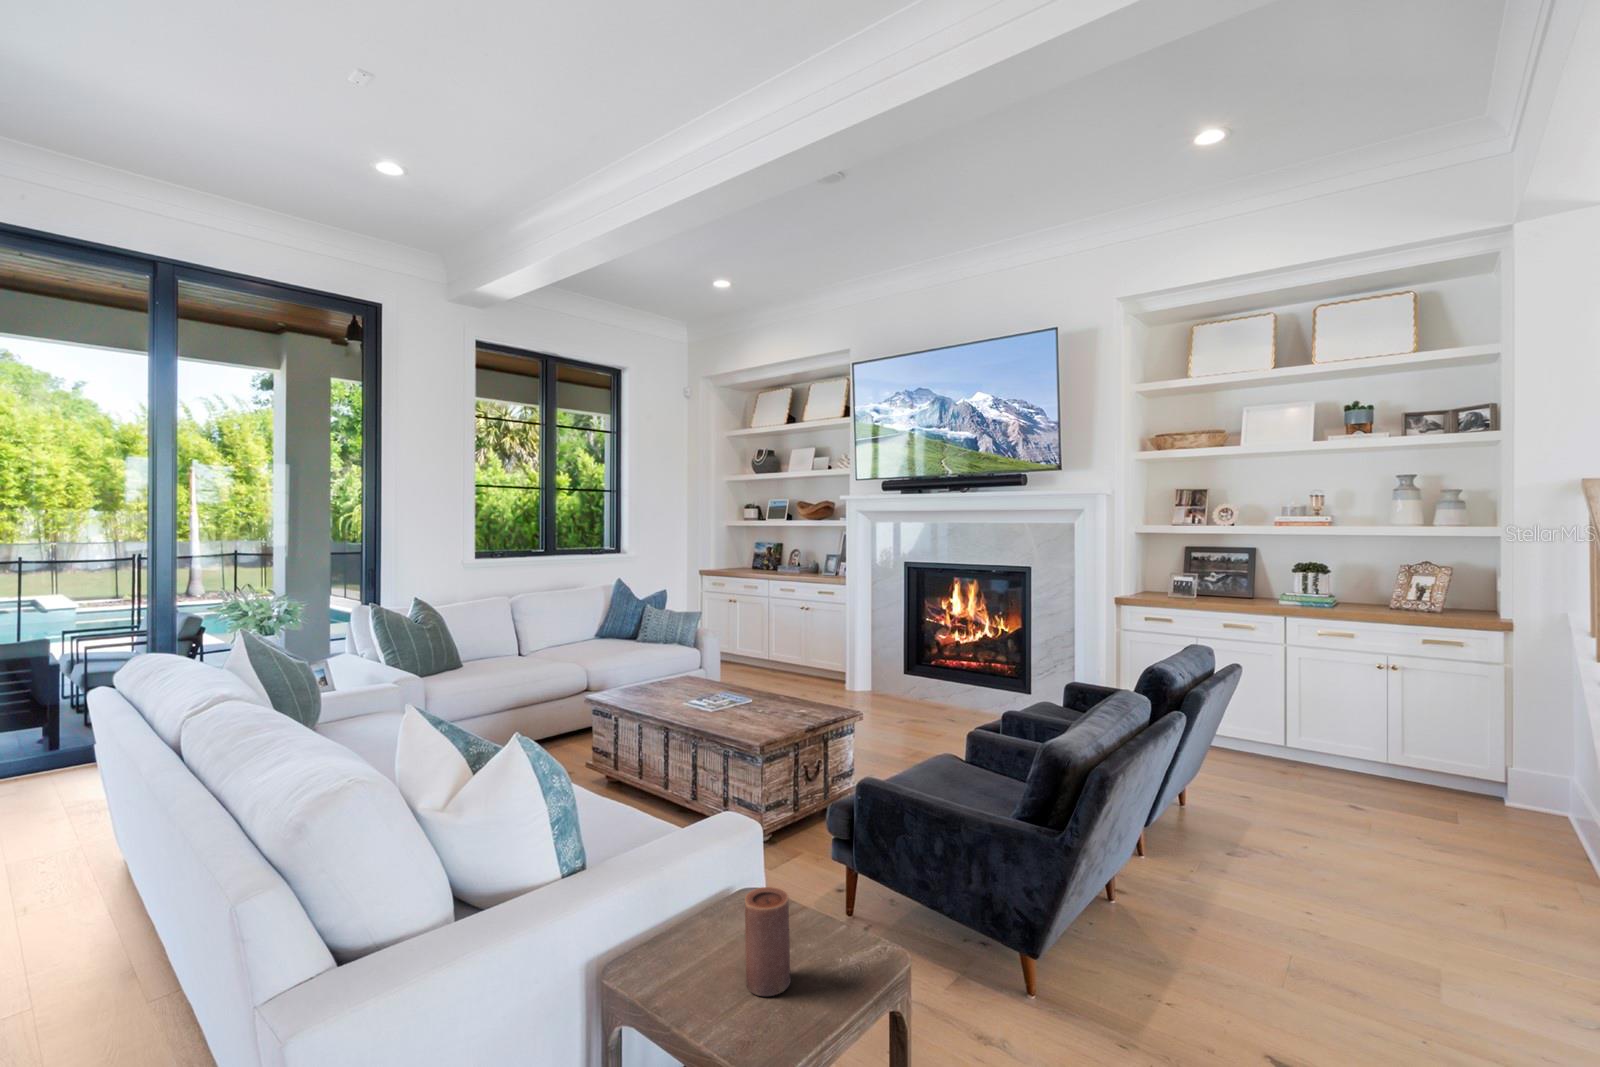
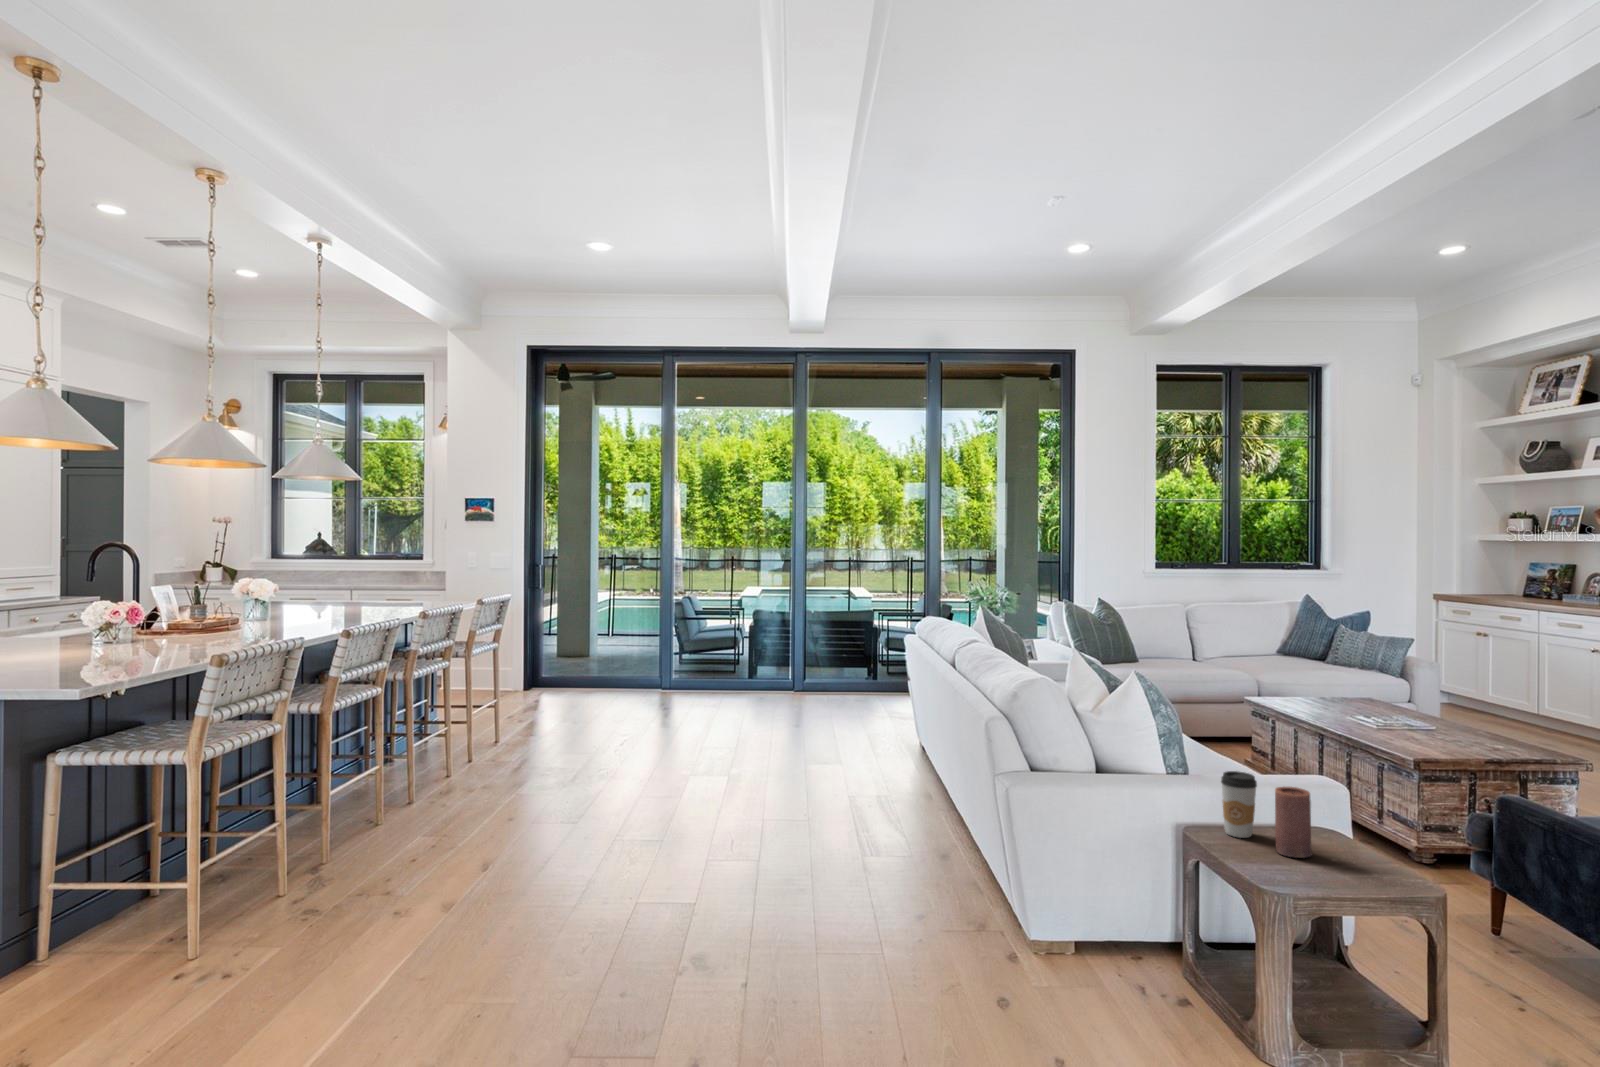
coffee cup: none [664,875,712,978] -> present [1221,771,1257,838]

